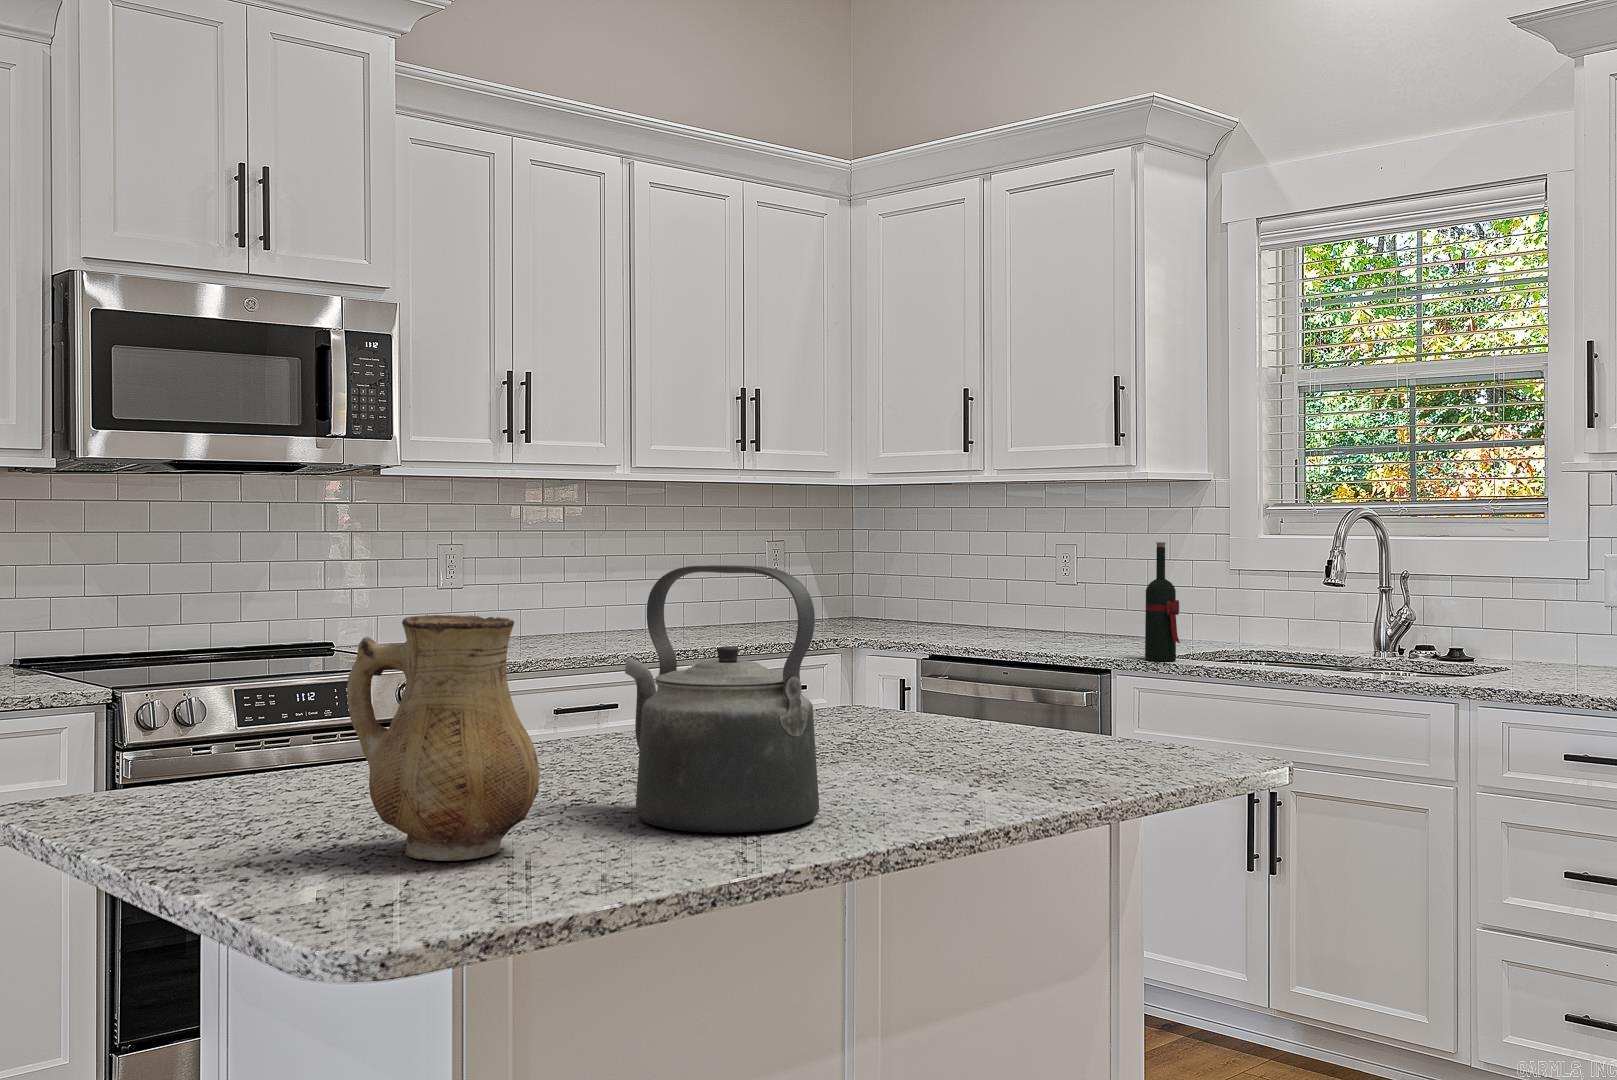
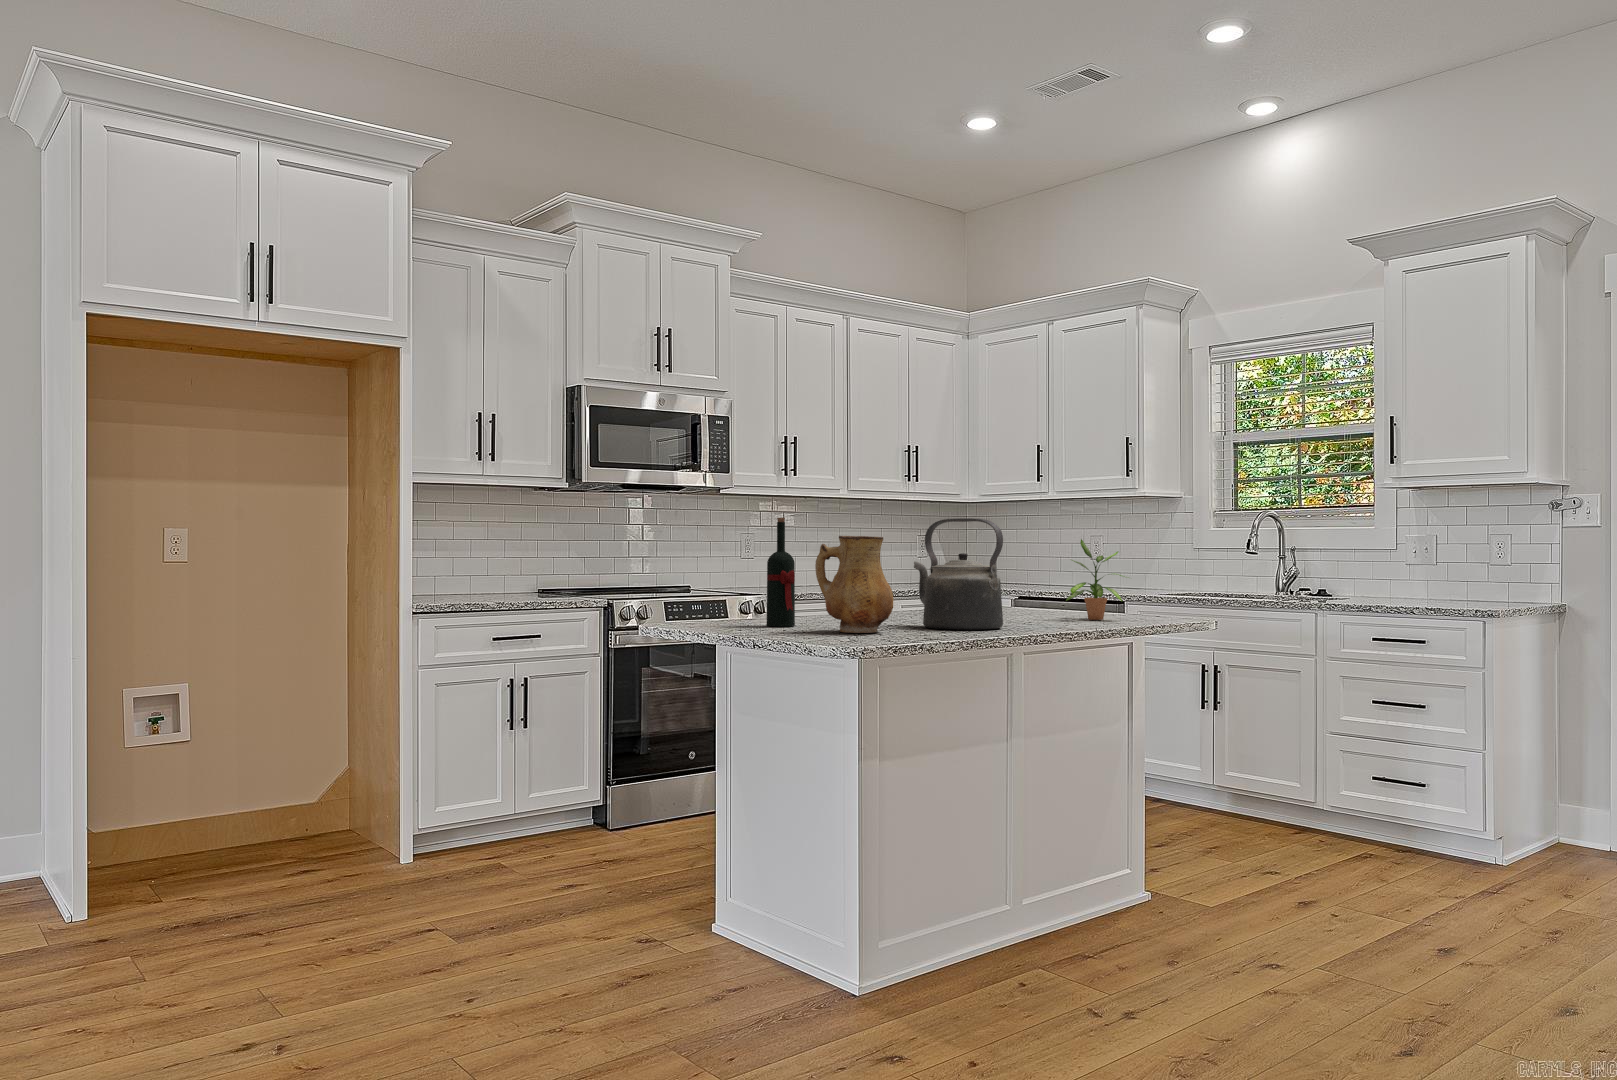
wine bottle: present [1145,542,1180,661] -> present [767,518,795,627]
potted plant: none [979,594,1118,766] -> present [1066,539,1125,620]

